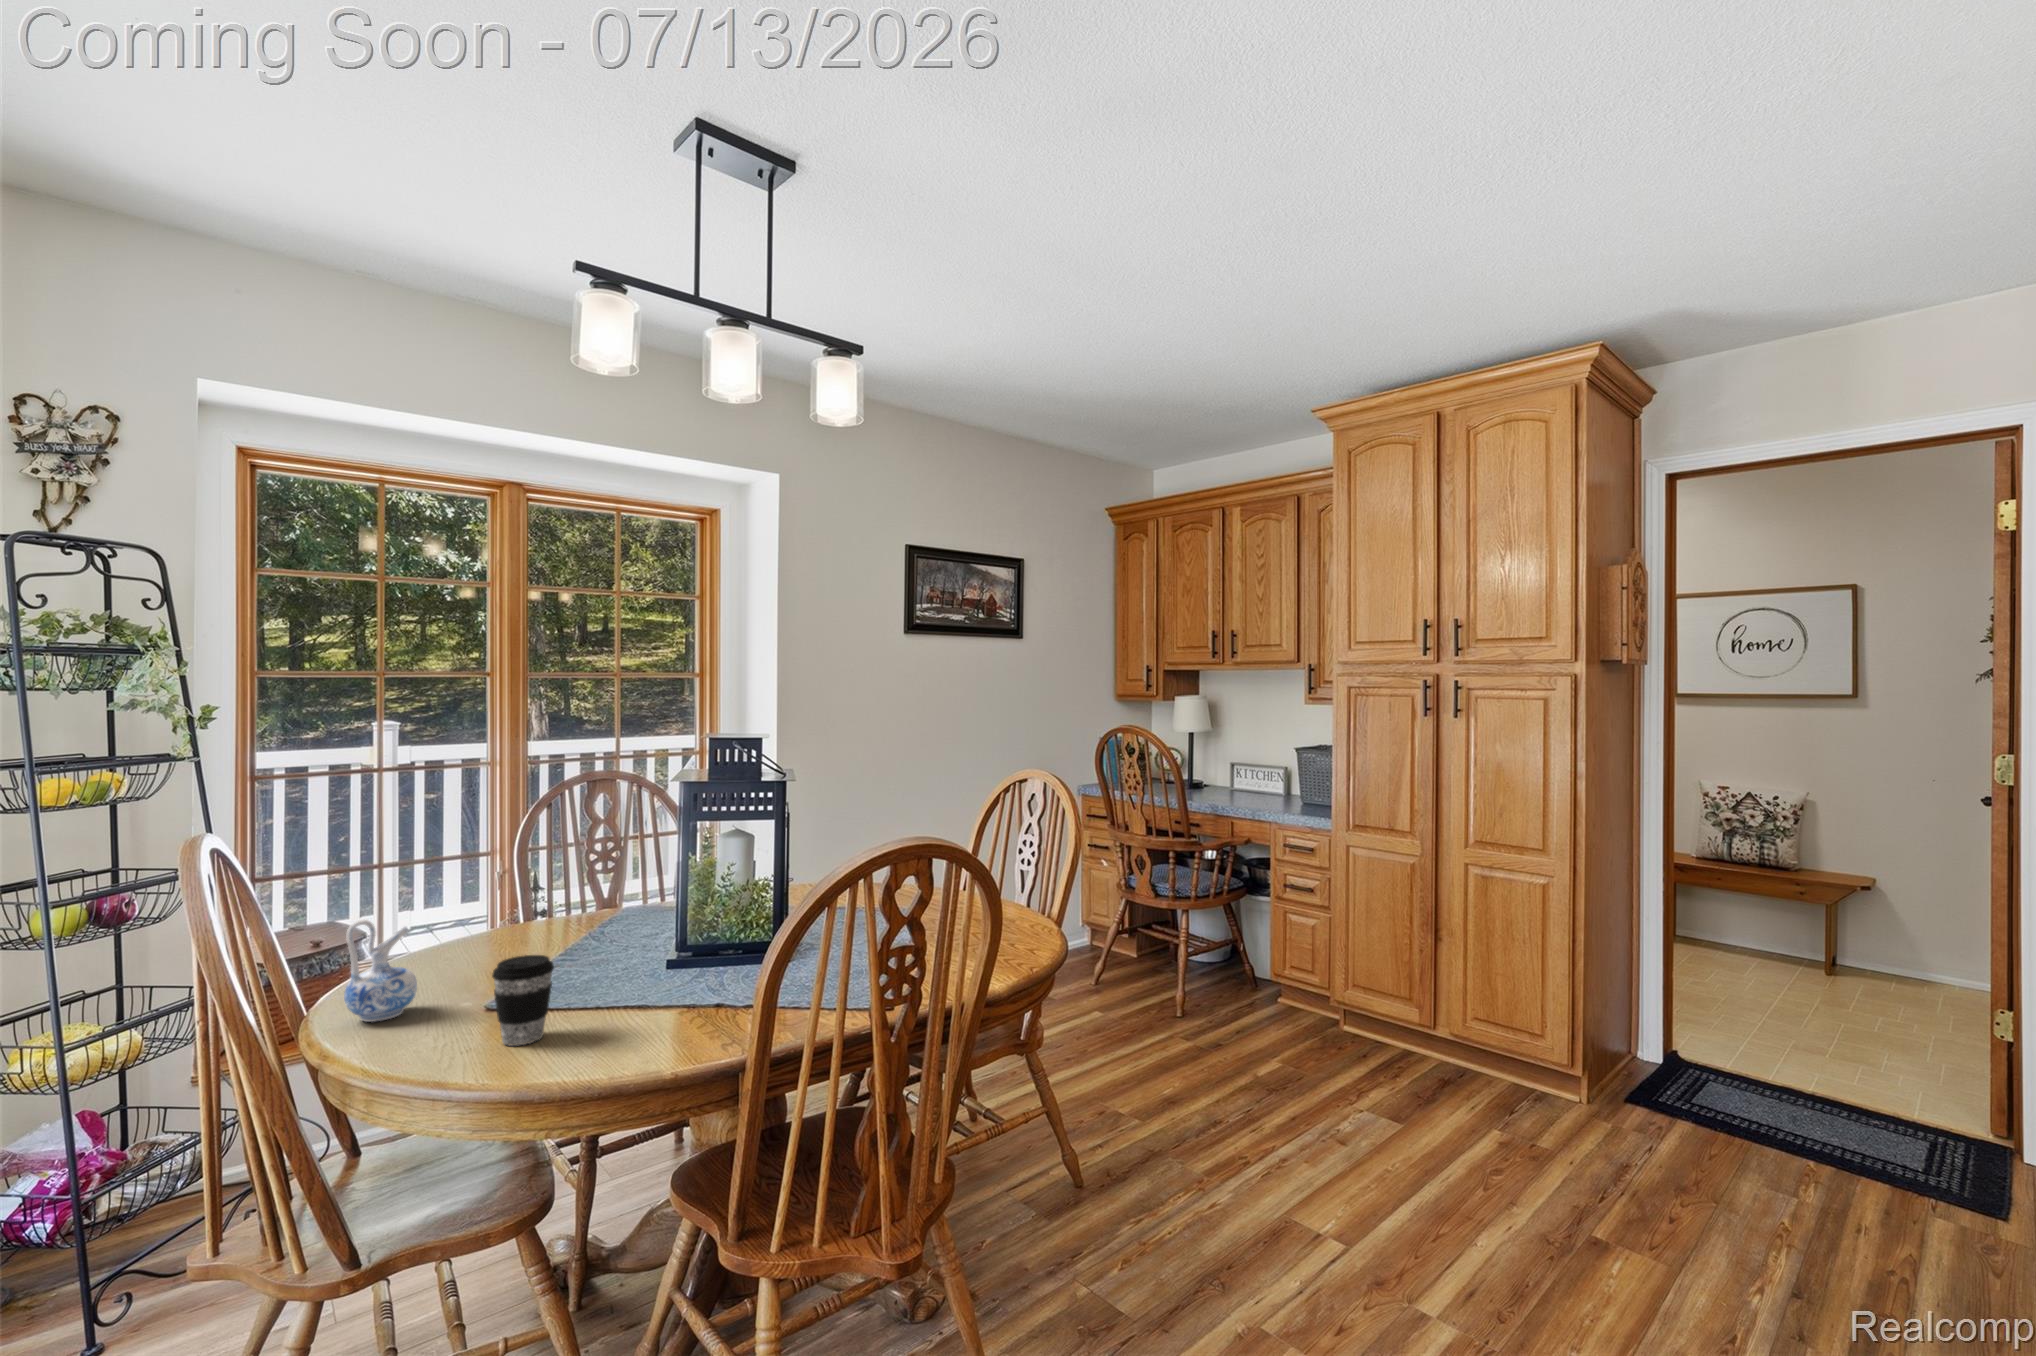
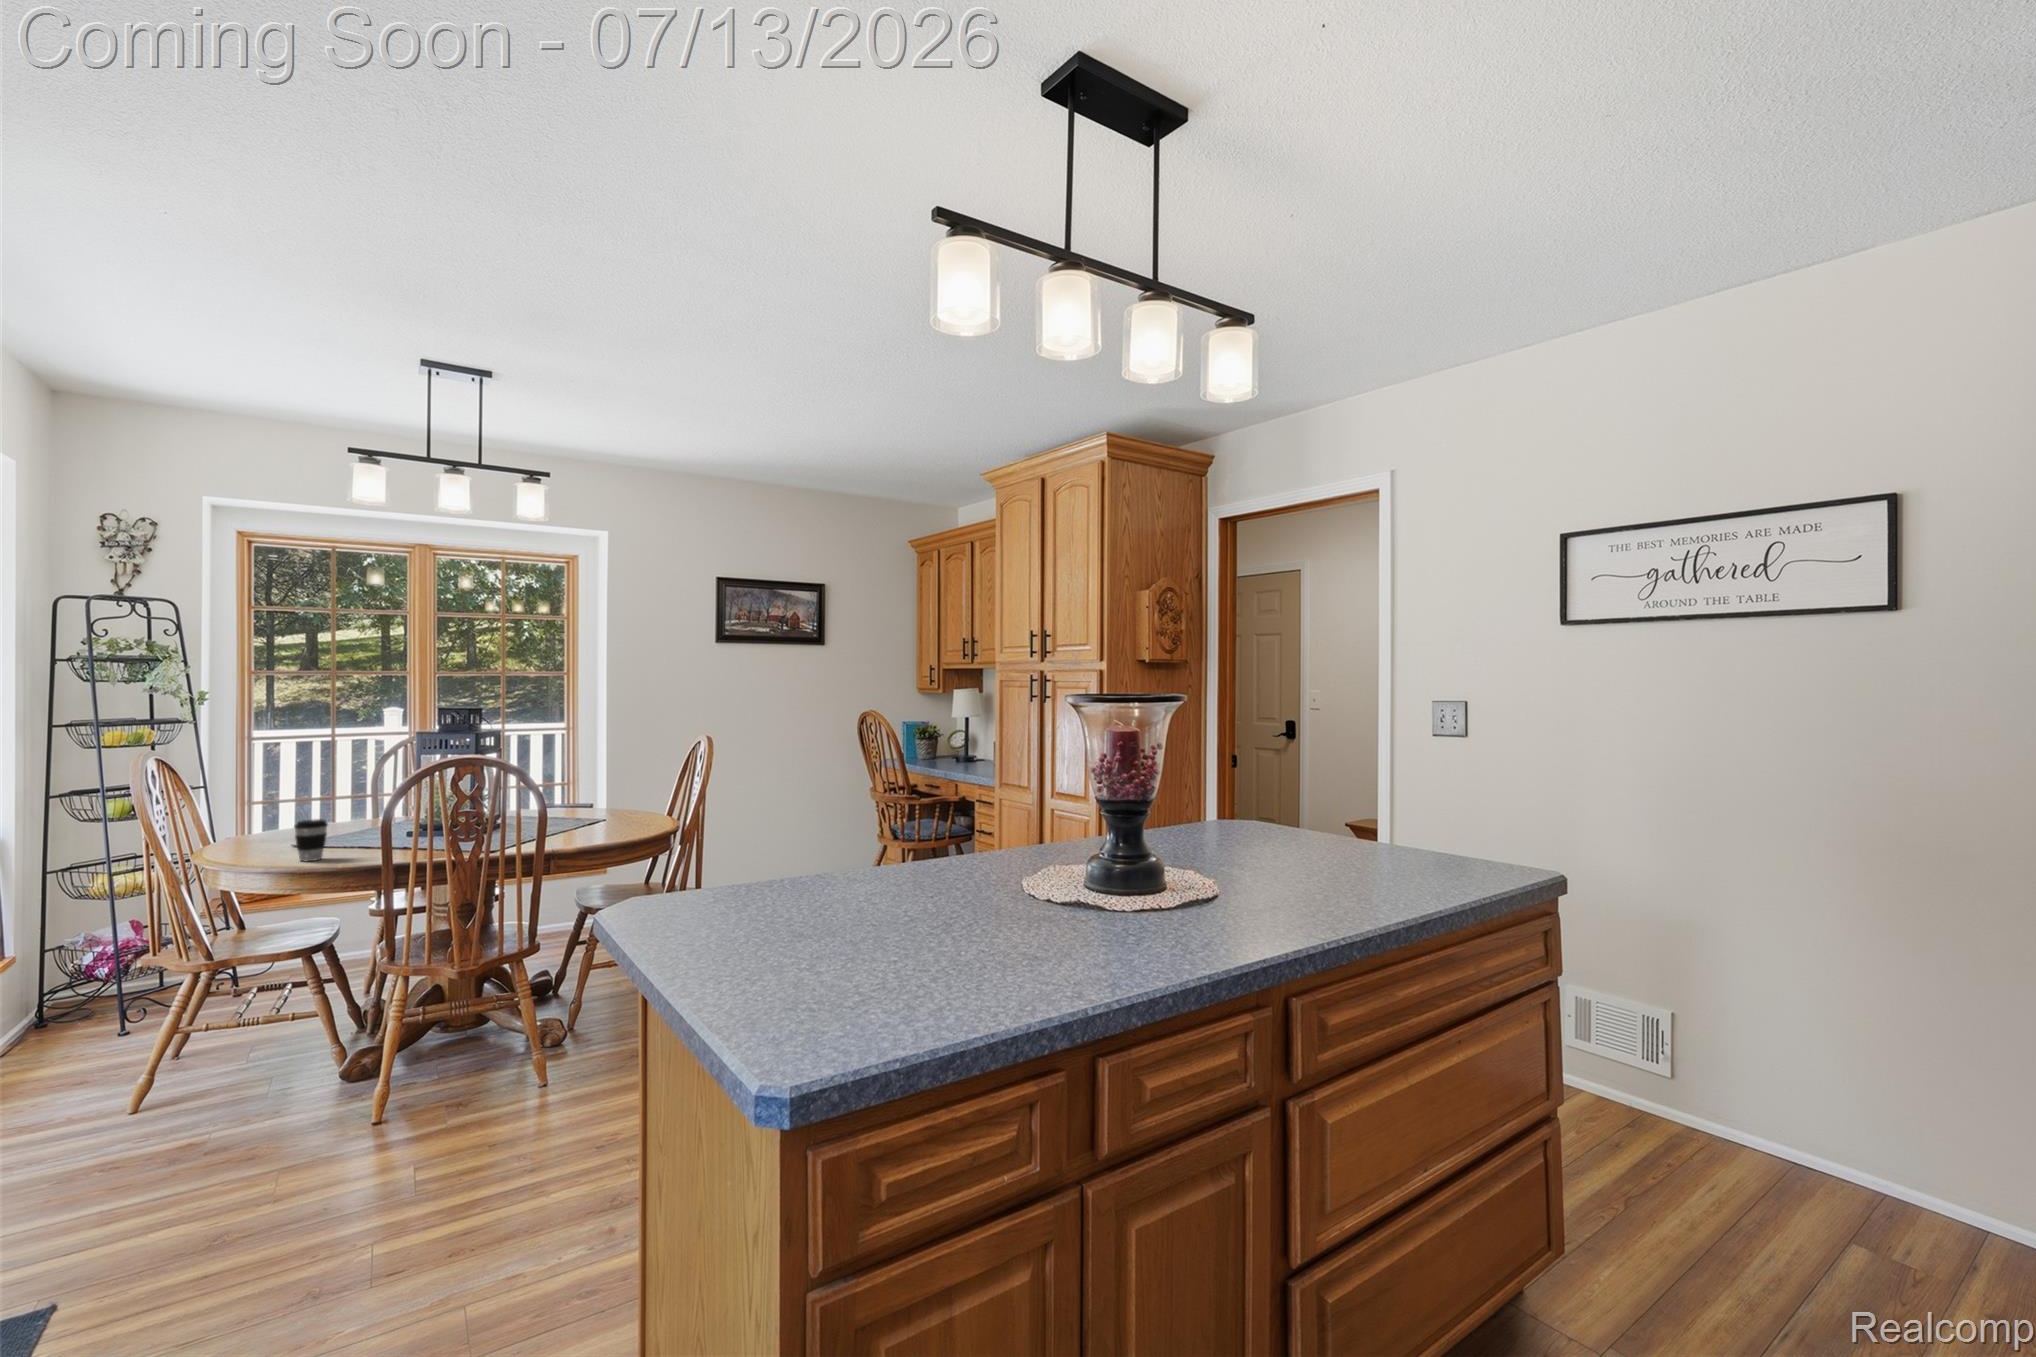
ceramic pitcher: present [344,920,417,1022] -> none [235,801,274,853]

